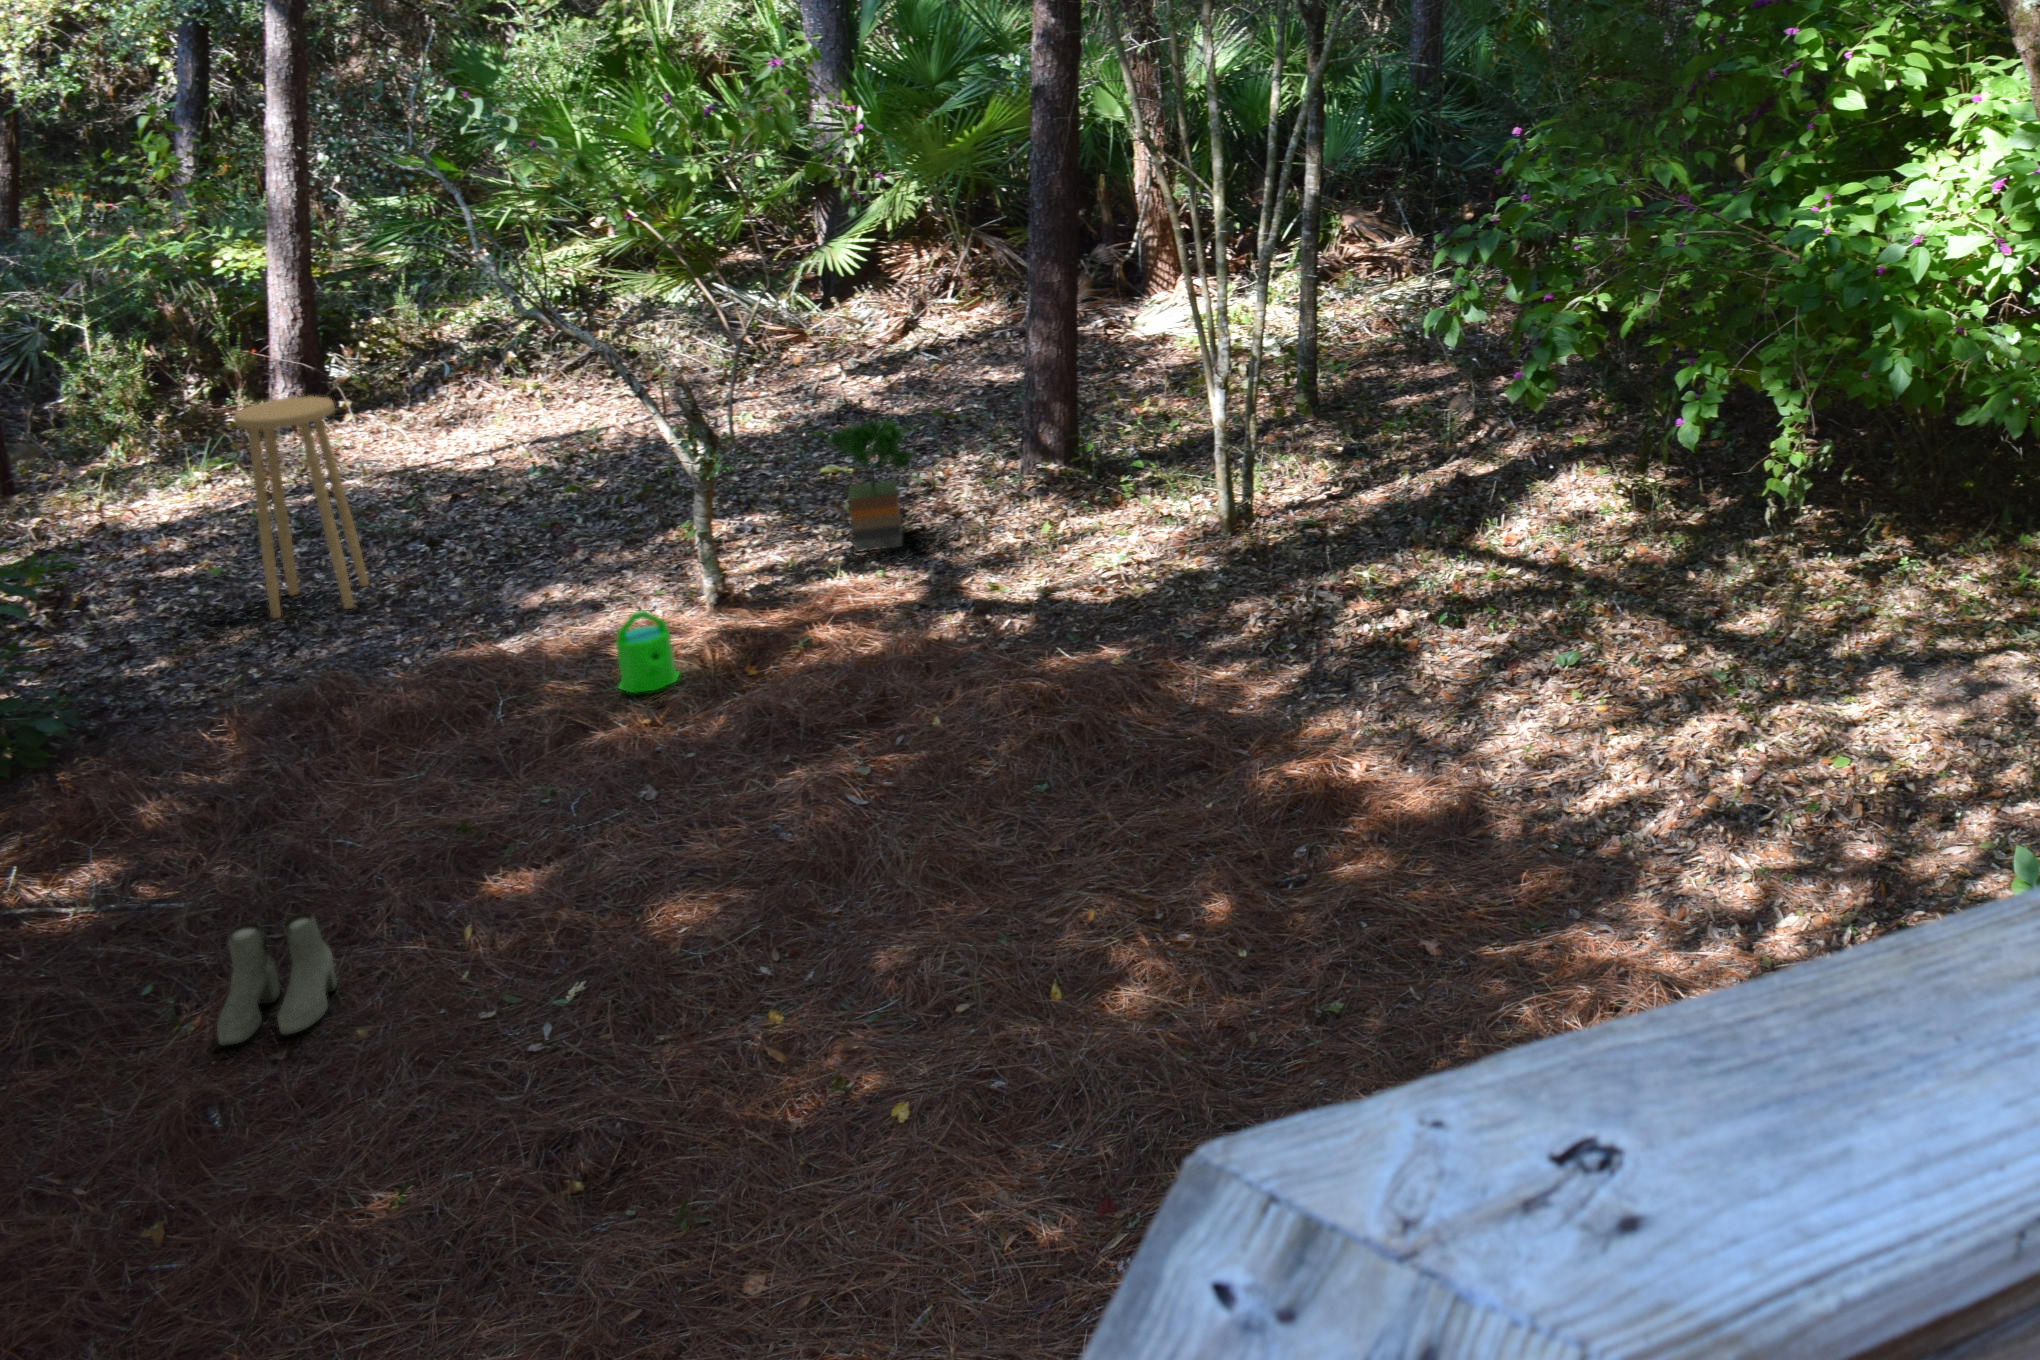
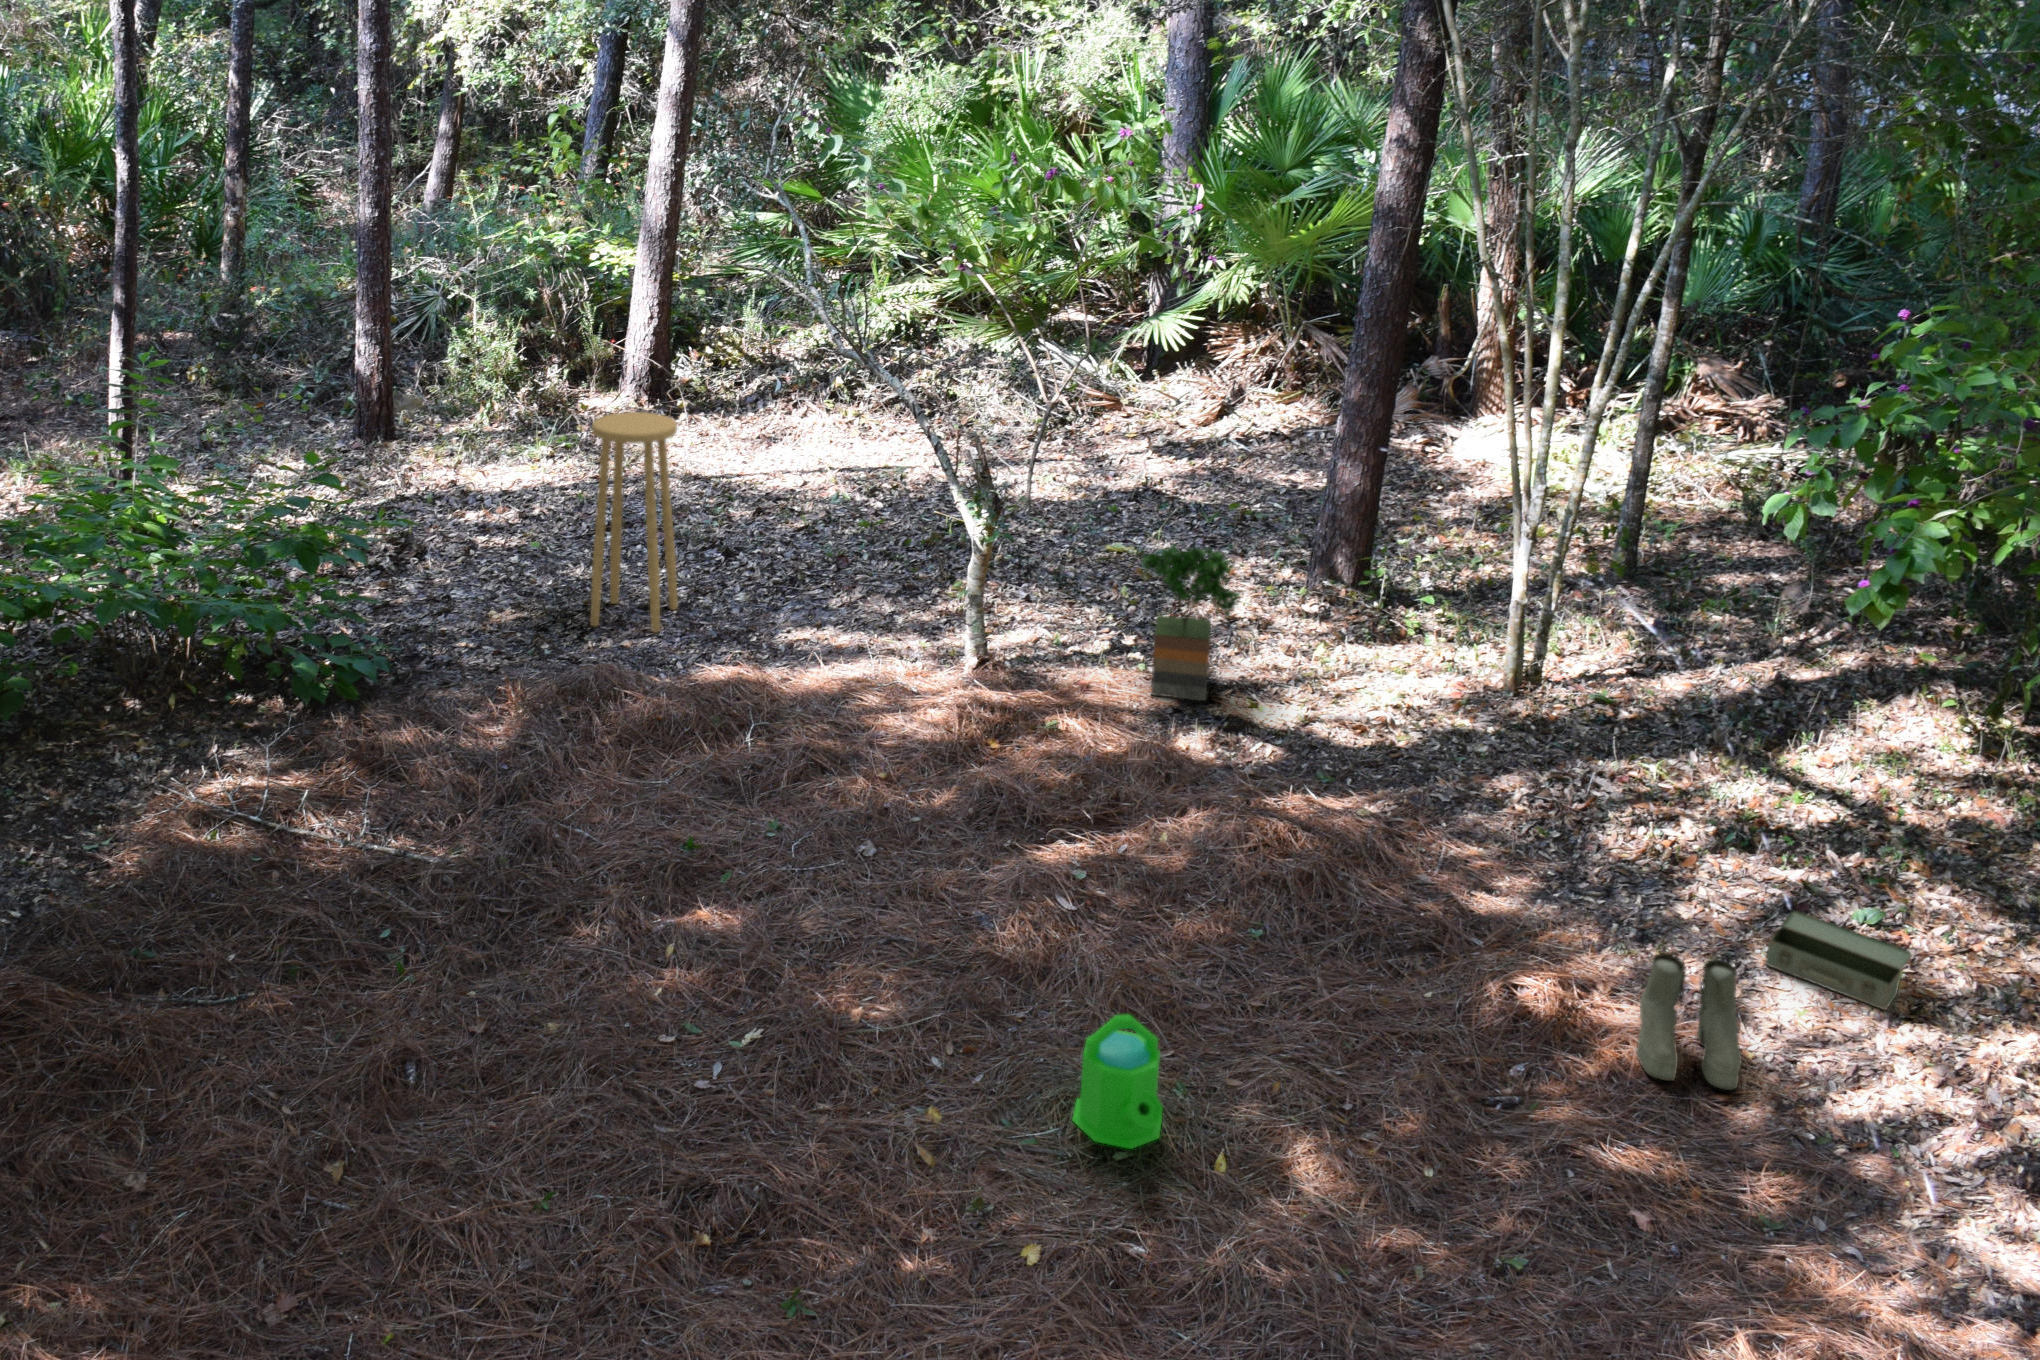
toolbox: none [1302,574,1389,619] -> present [1765,911,1912,1010]
watering can: present [615,610,679,693] -> present [1072,1014,1163,1149]
boots: present [217,912,337,1046] -> present [1636,953,1742,1090]

